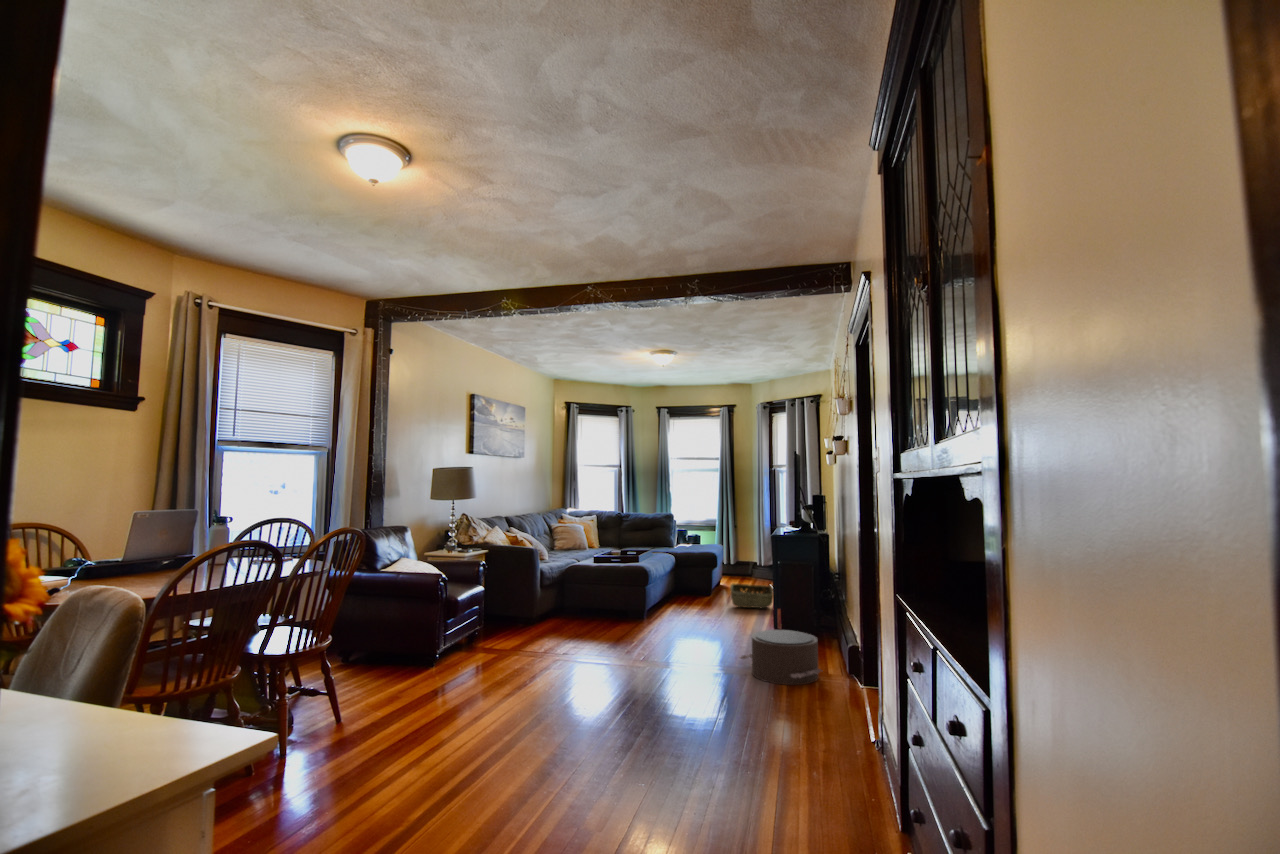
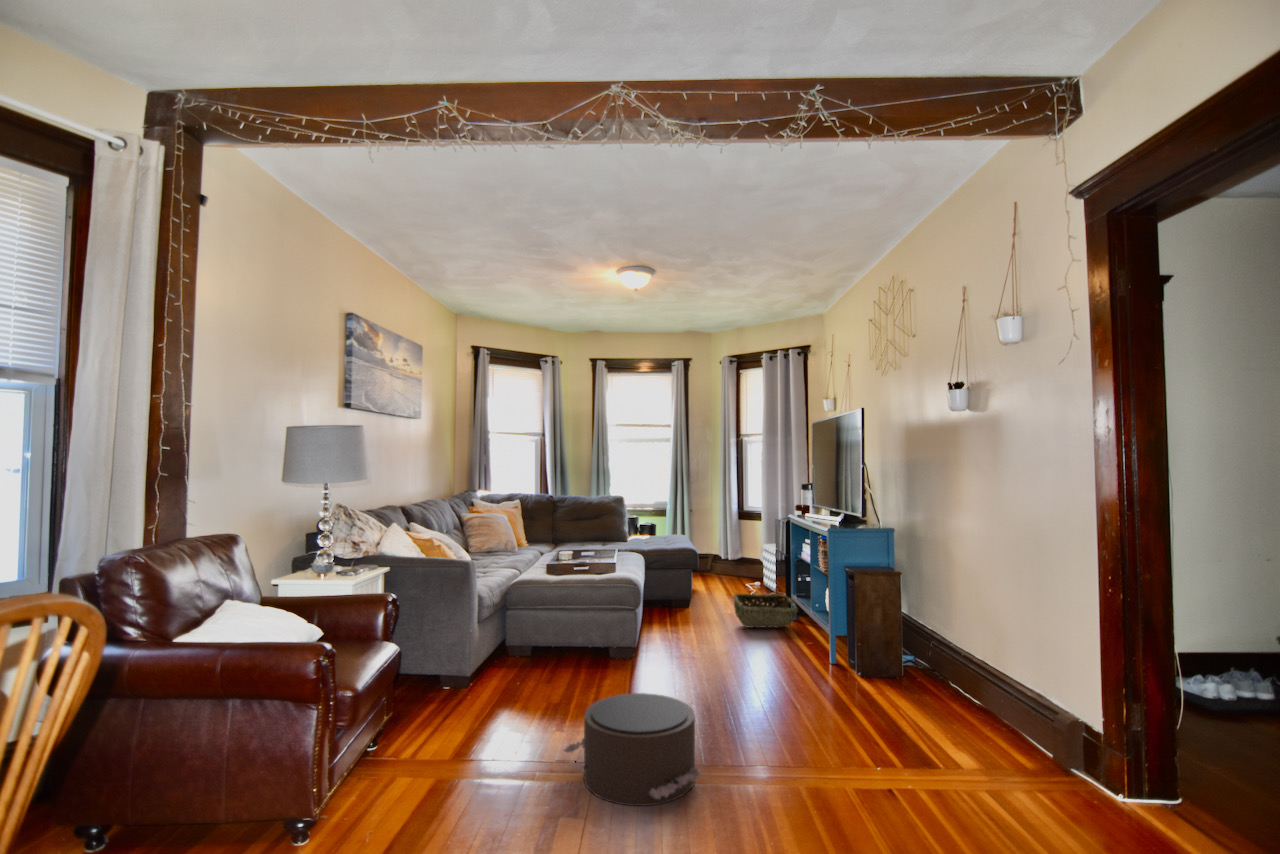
pouf: present [740,630,822,685] -> present [564,693,700,806]

